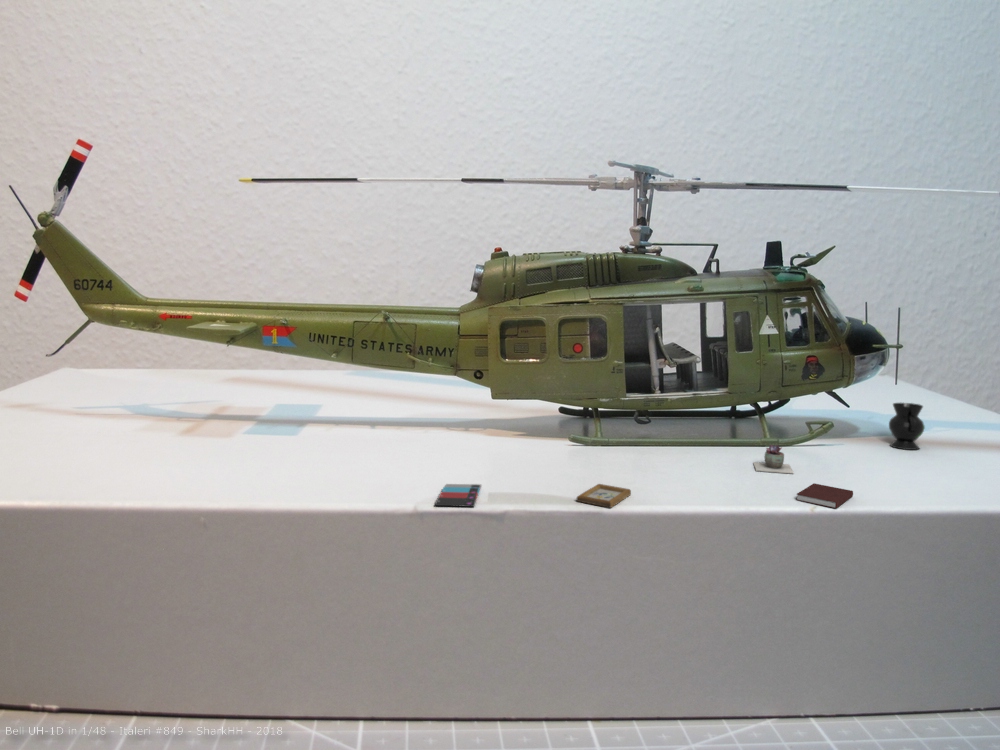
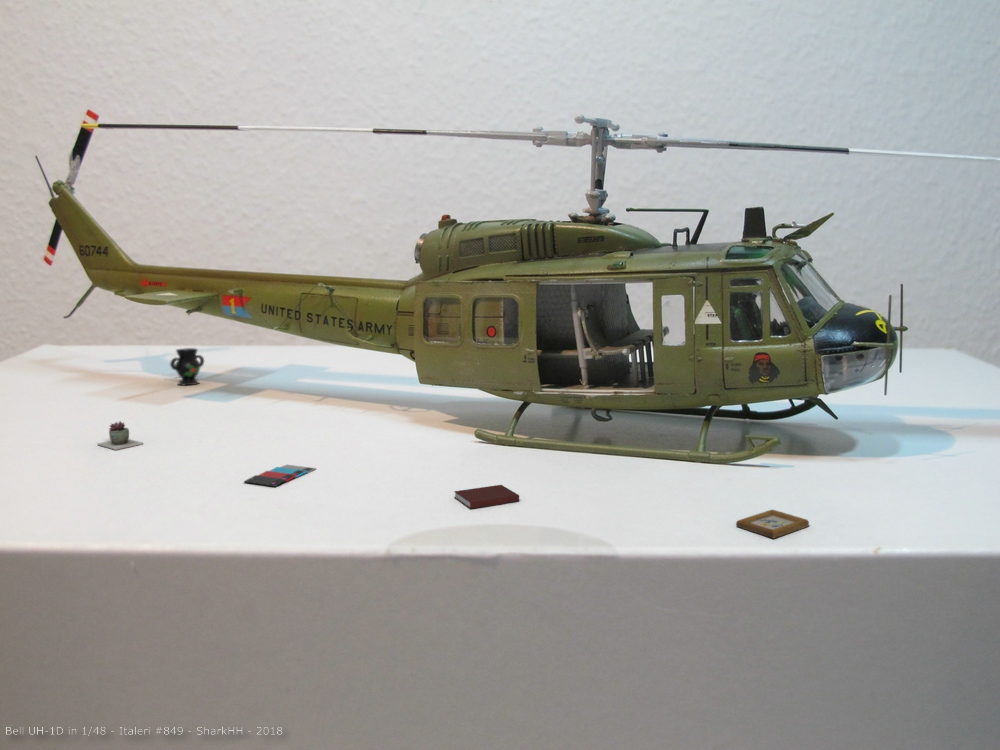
decorative vase: present [889,403,925,450] -> present [170,348,204,385]
succulent plant: present [753,445,793,473] -> present [98,422,143,450]
notebook: present [796,483,853,508] -> present [454,485,519,509]
picture frame: present [577,484,631,508] -> present [736,510,809,538]

